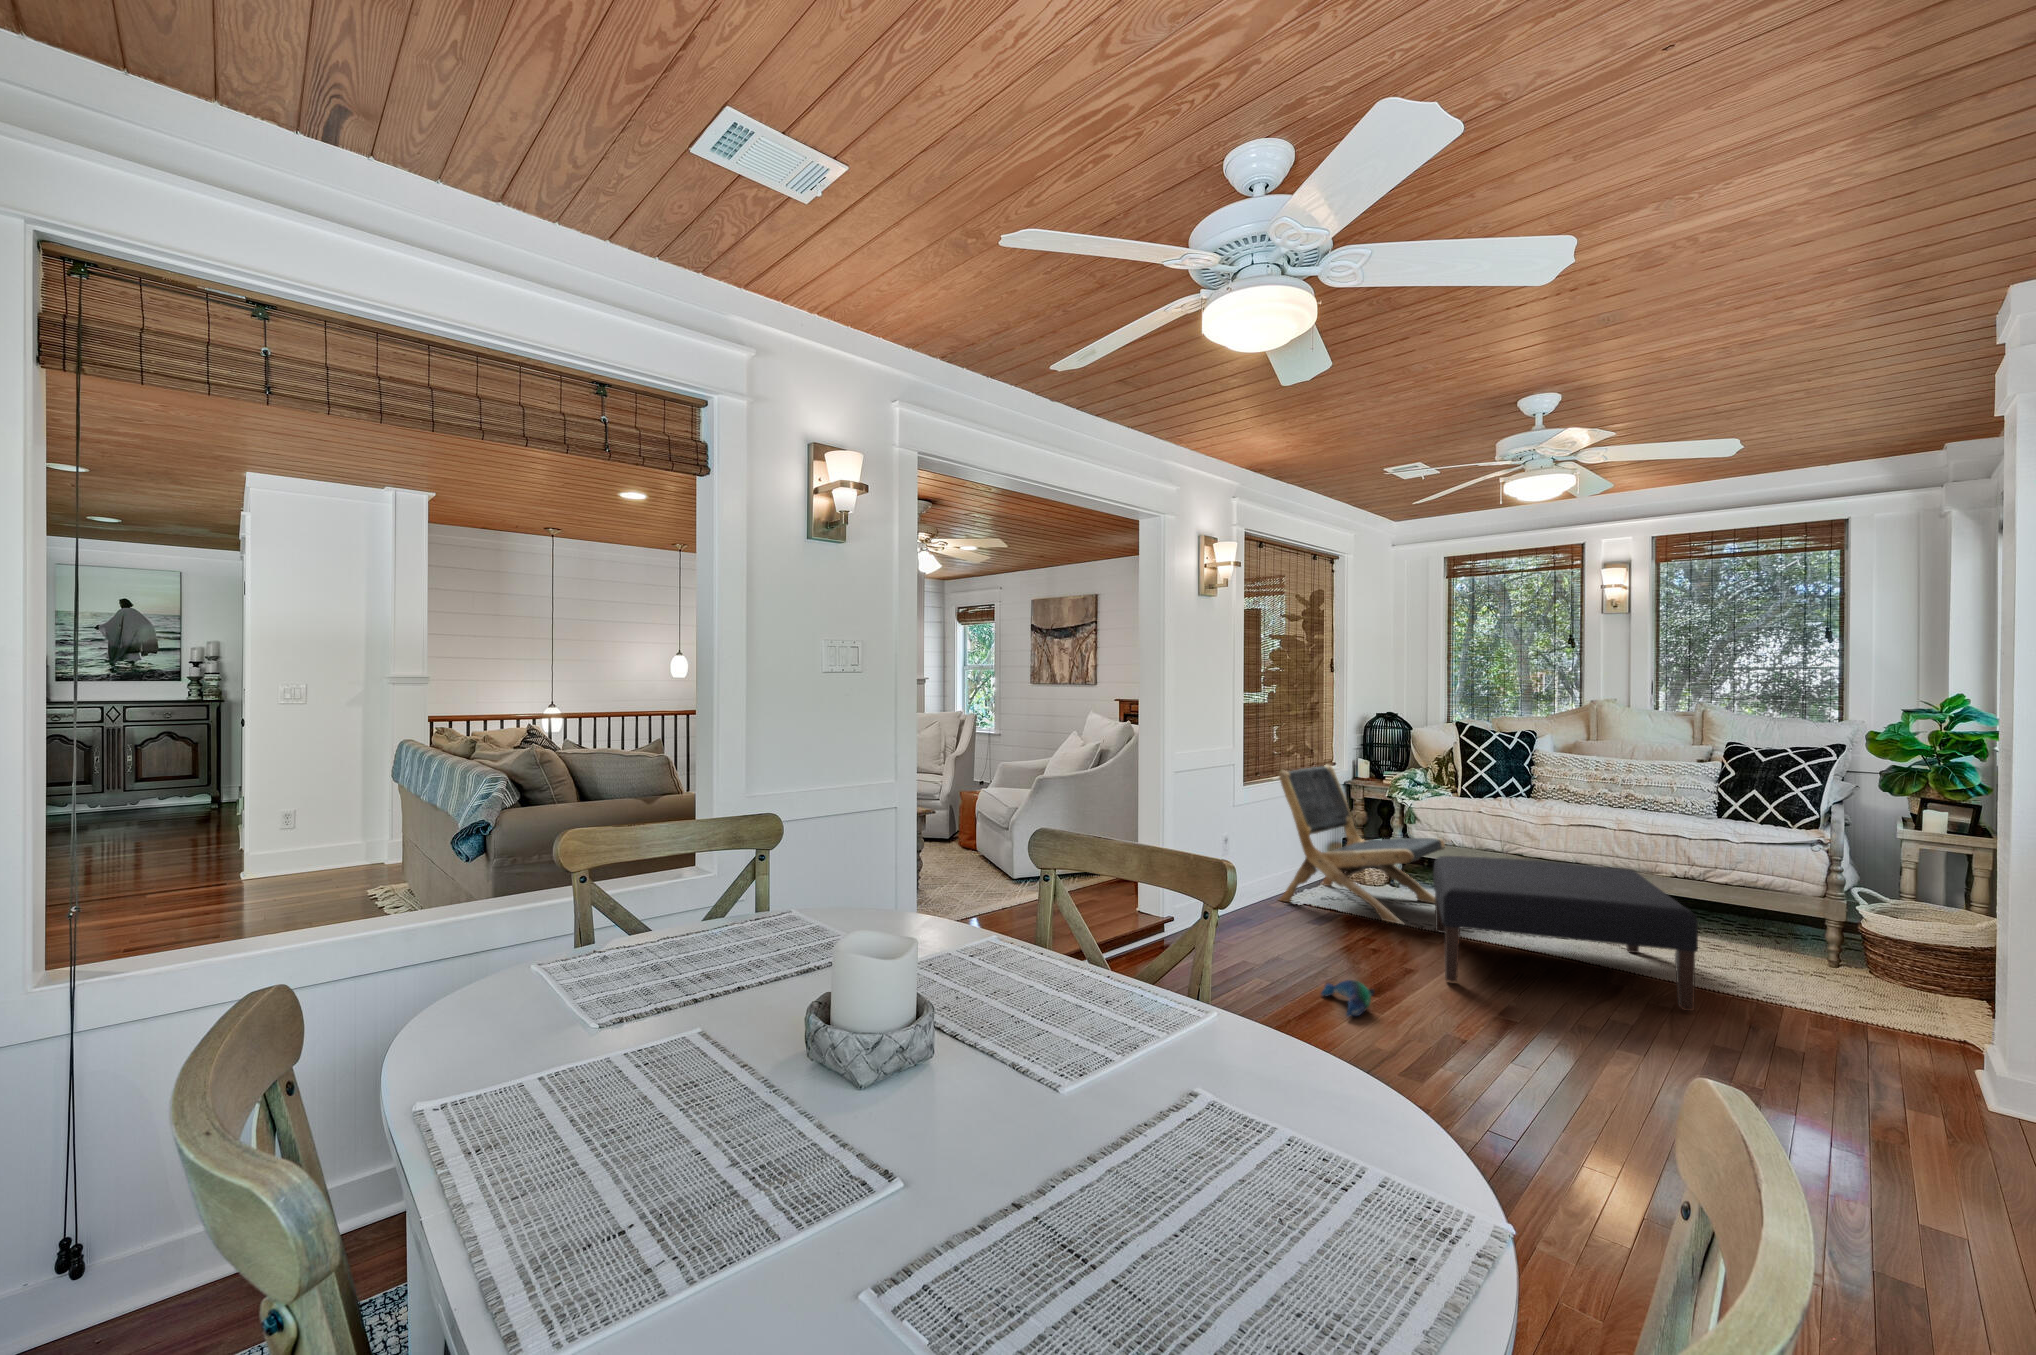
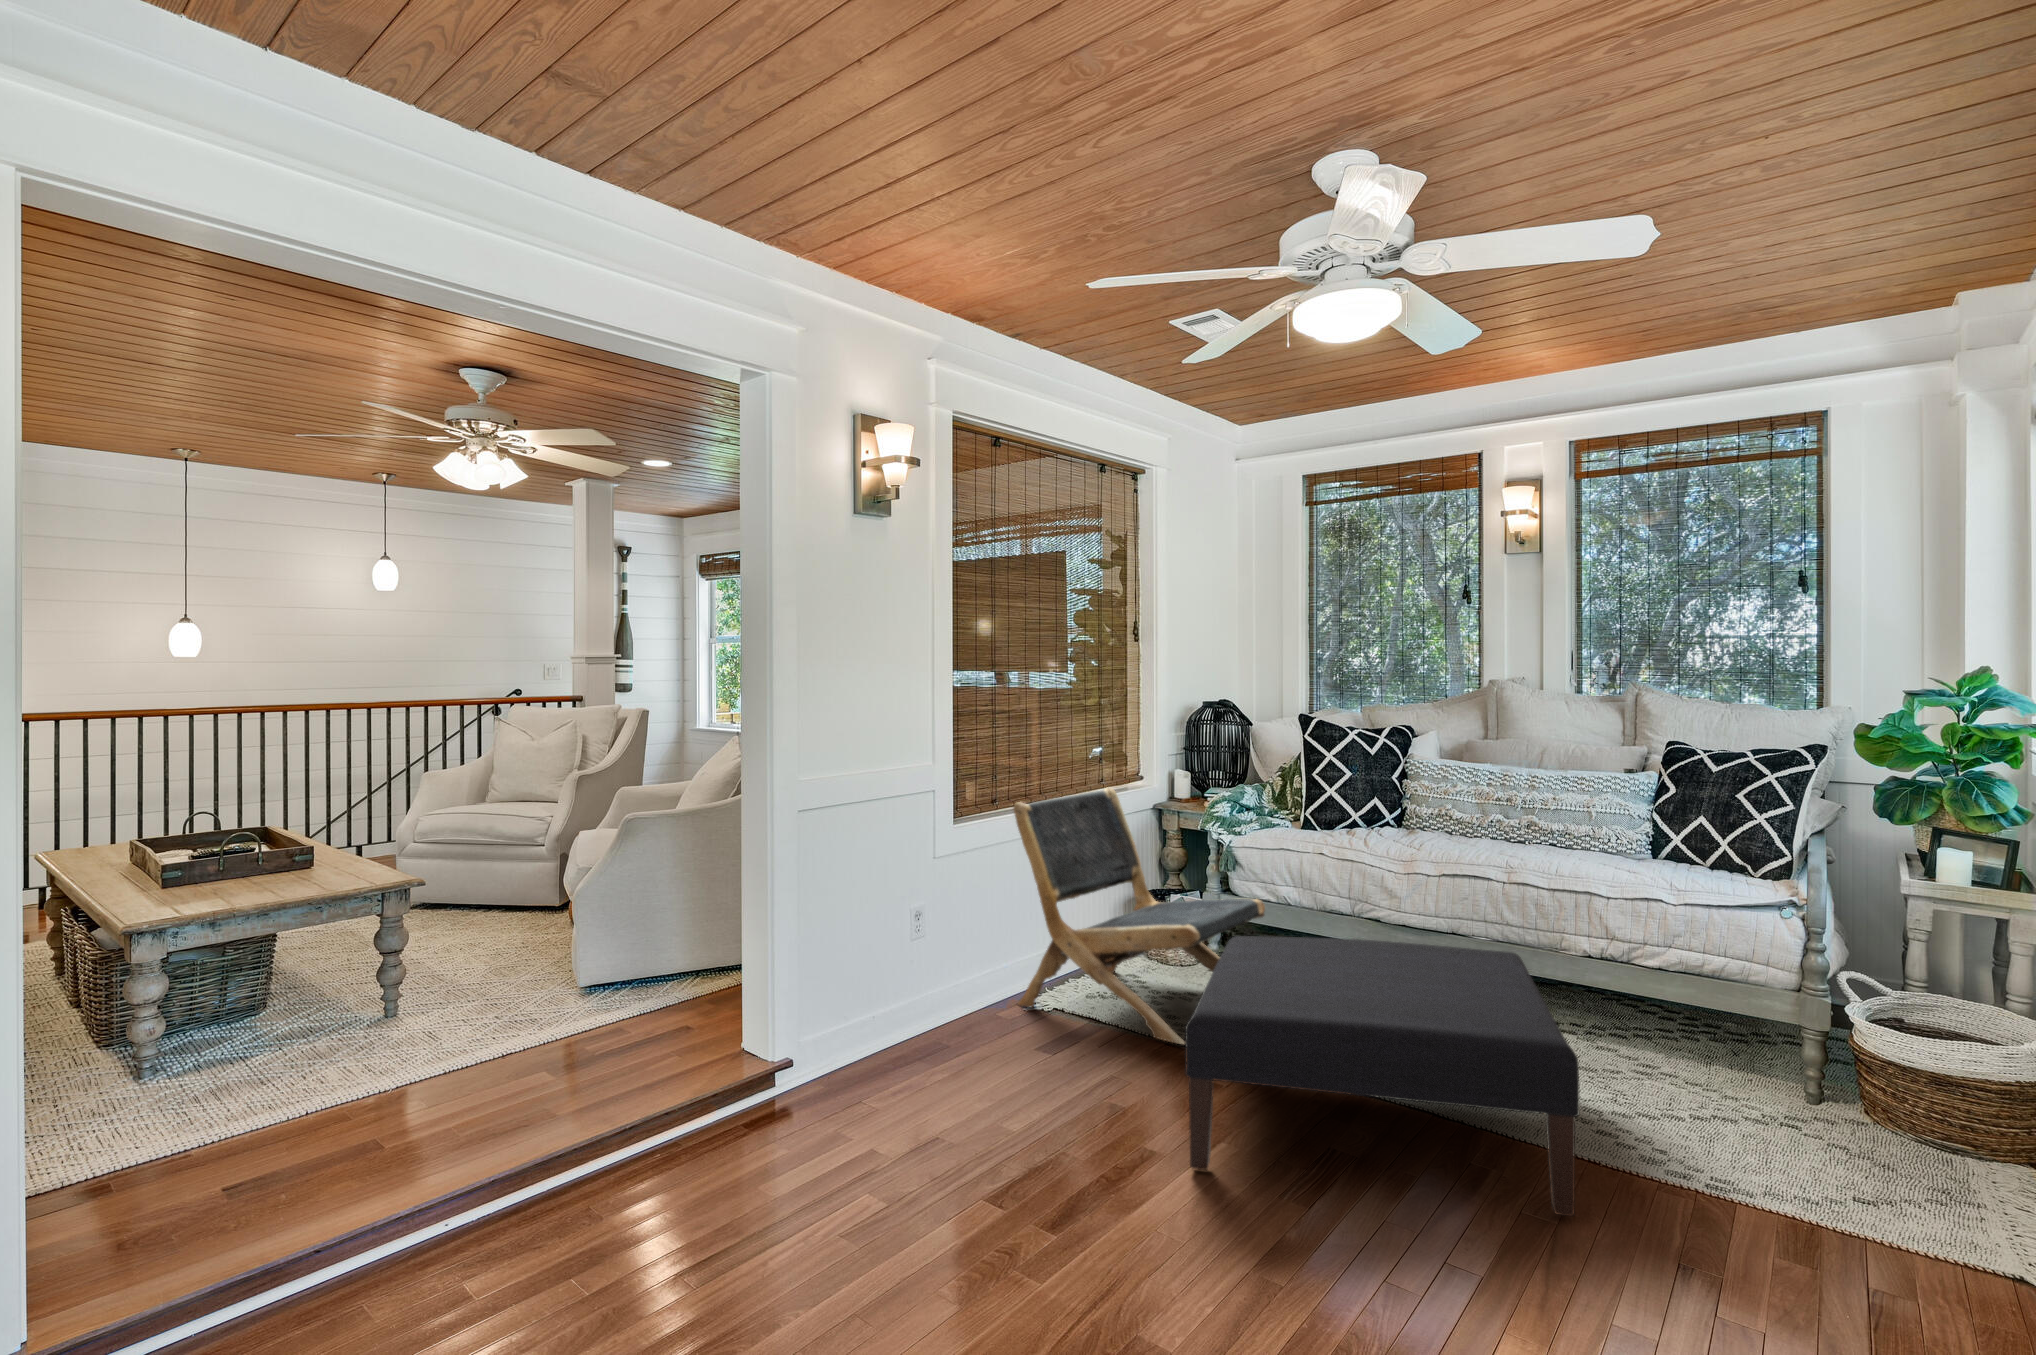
plush toy: present [1321,980,1375,1017] -> none [959,1191,1035,1275]

